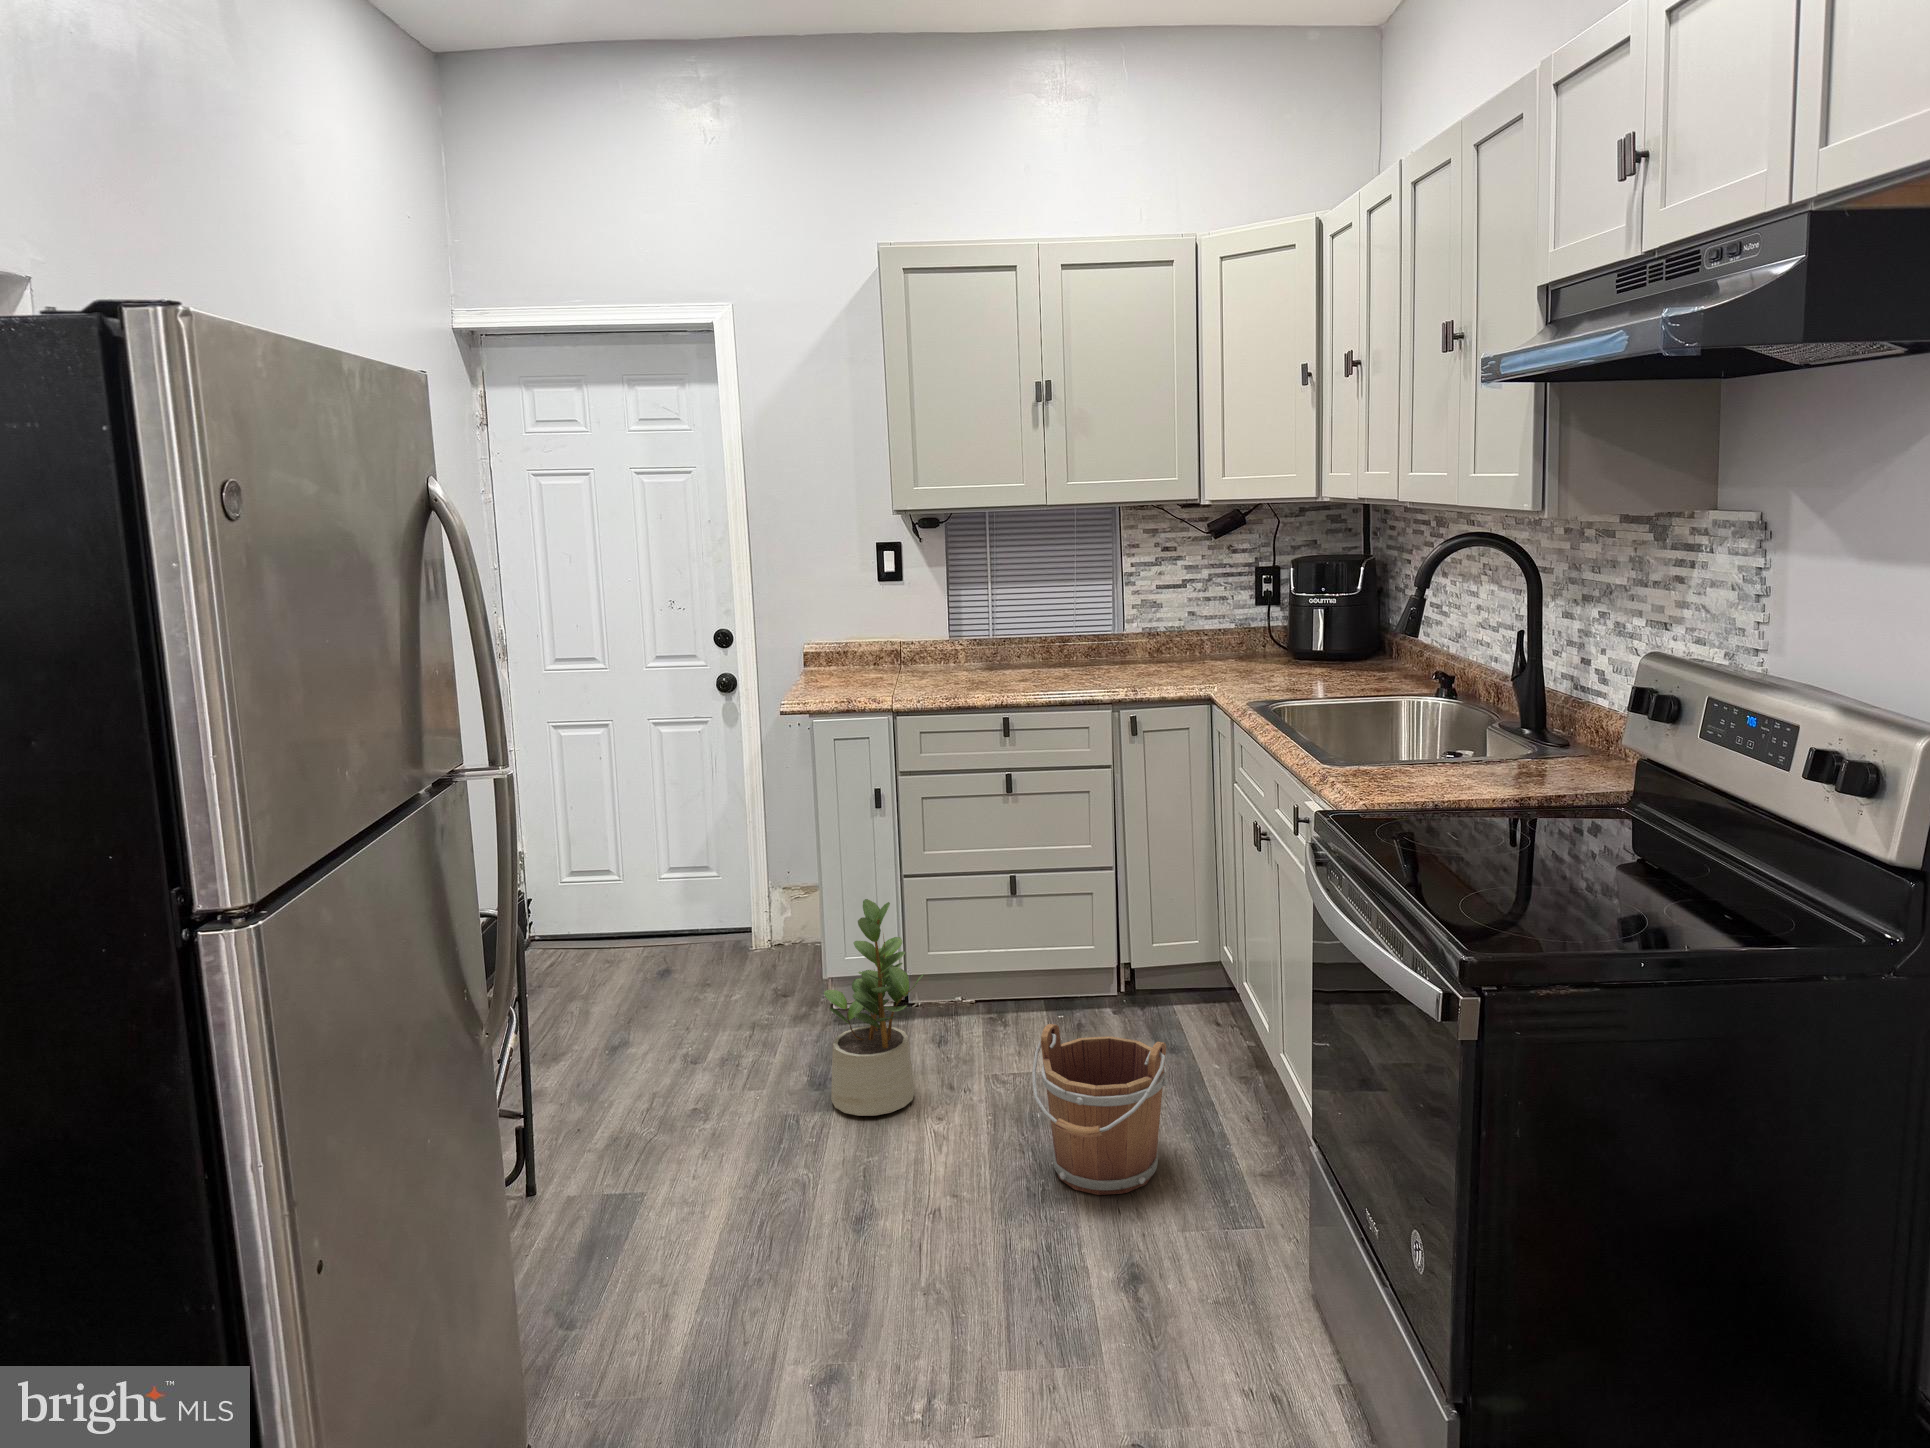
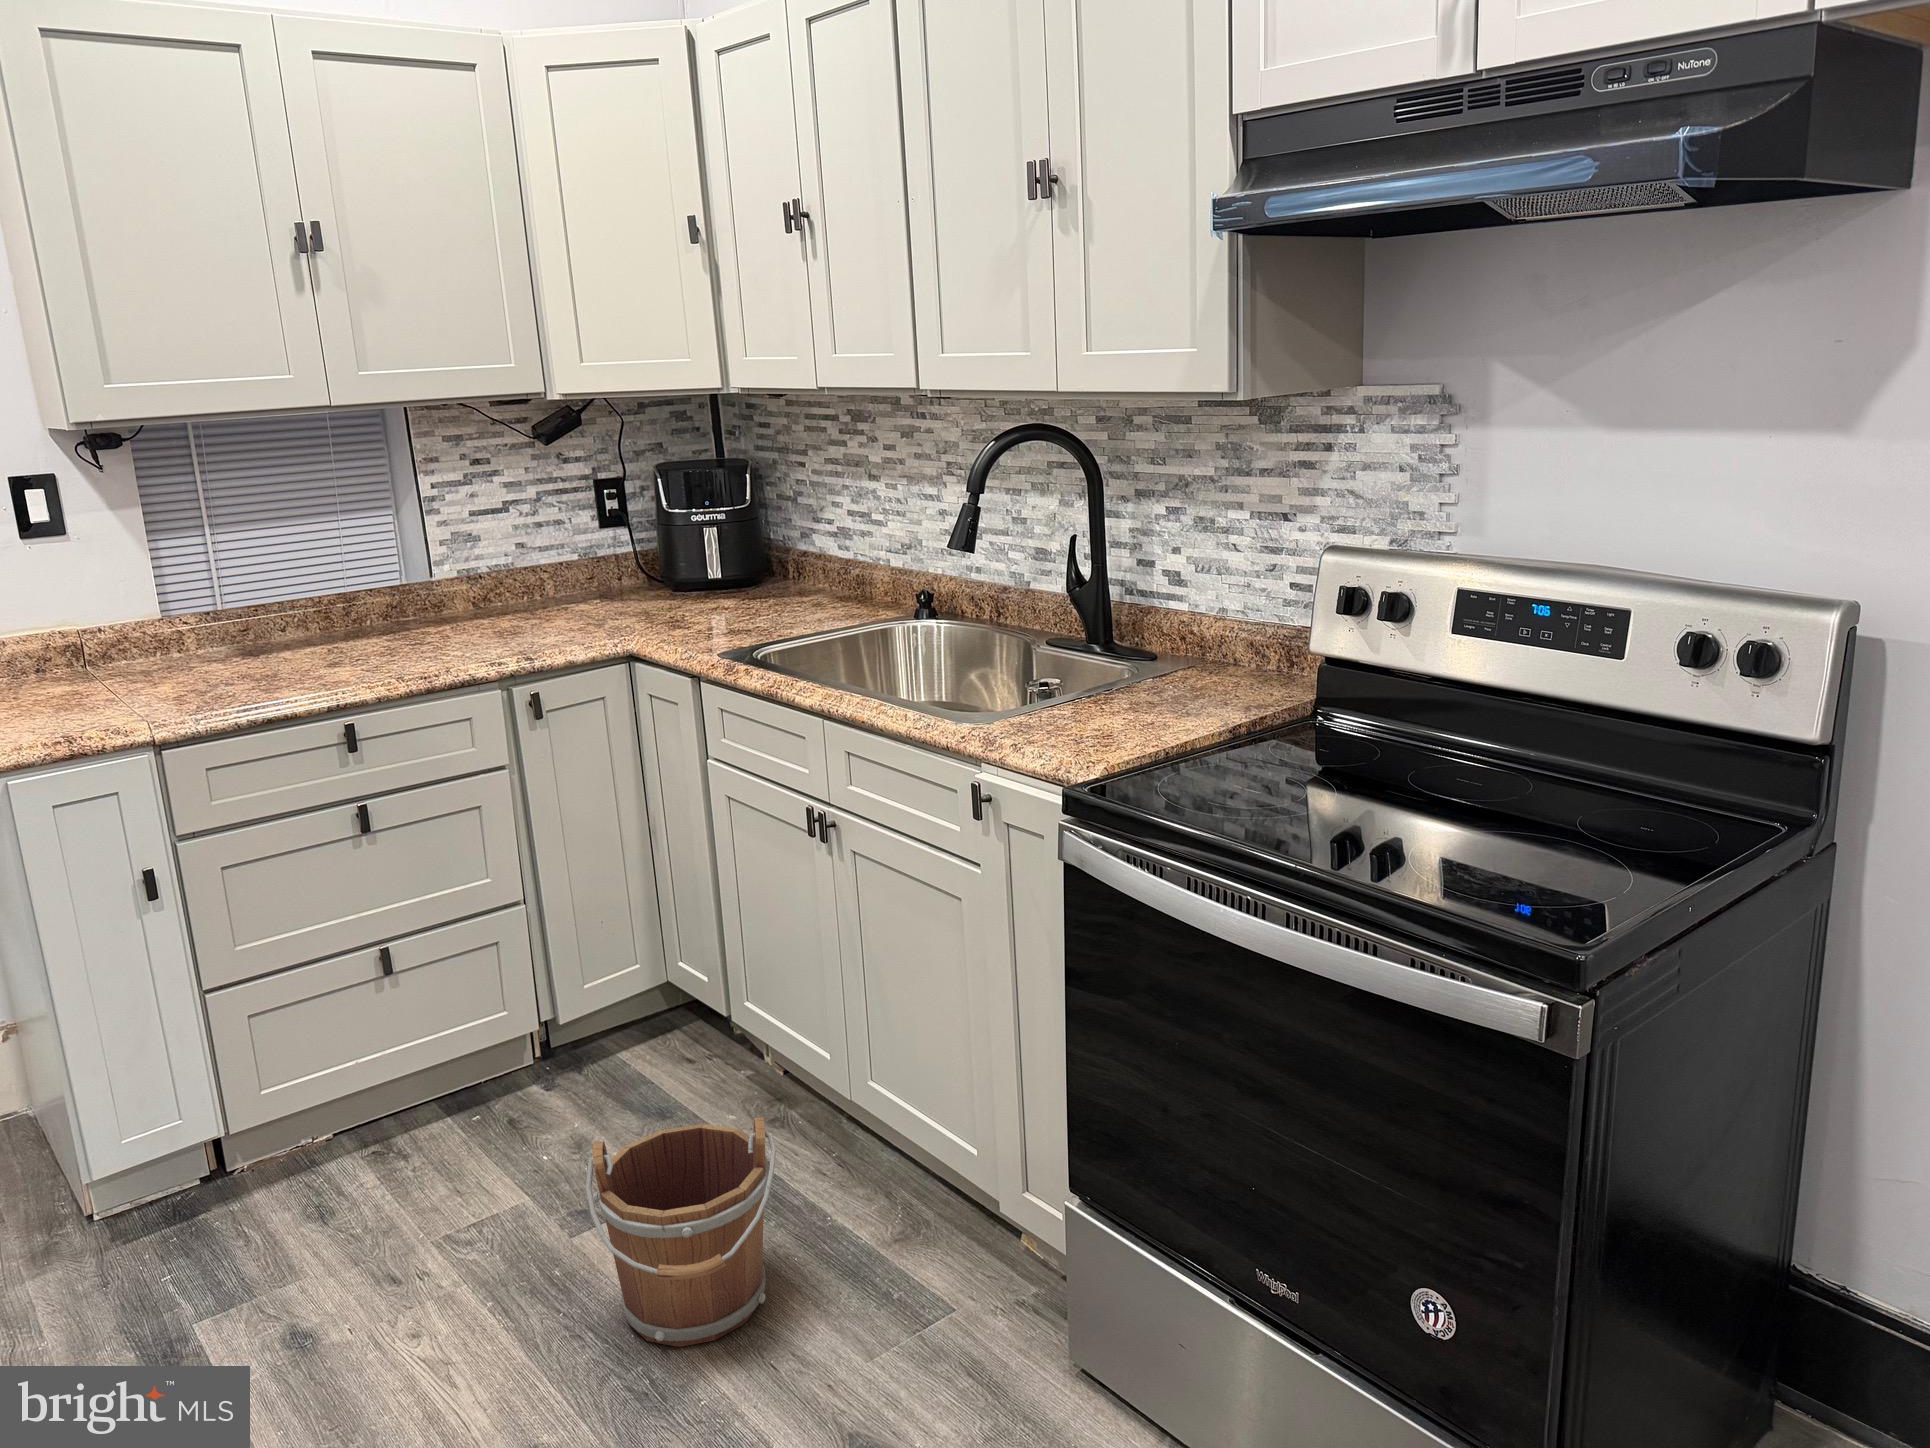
potted plant: present [824,899,924,1116] -> none [170,1044,351,1382]

